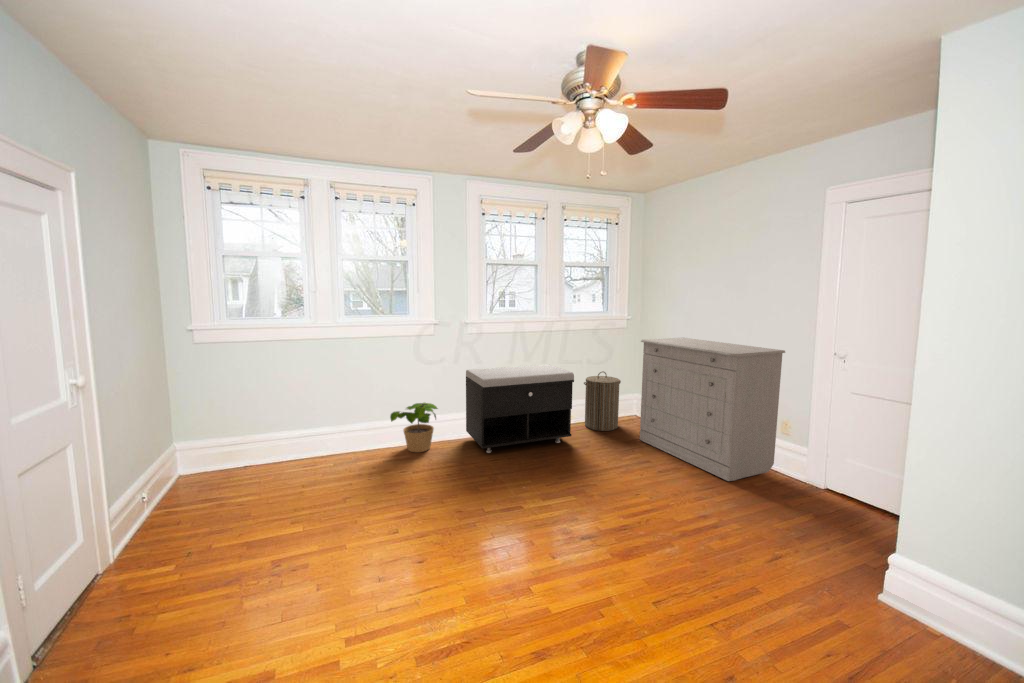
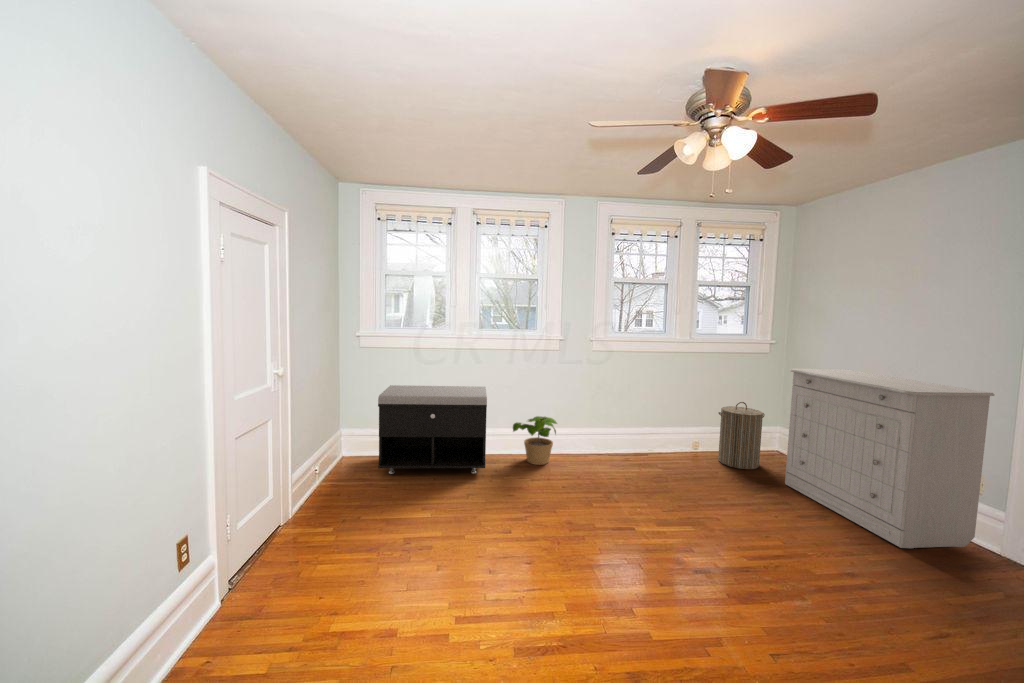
storage bench: present [466,364,574,453] -> present [378,385,487,474]

